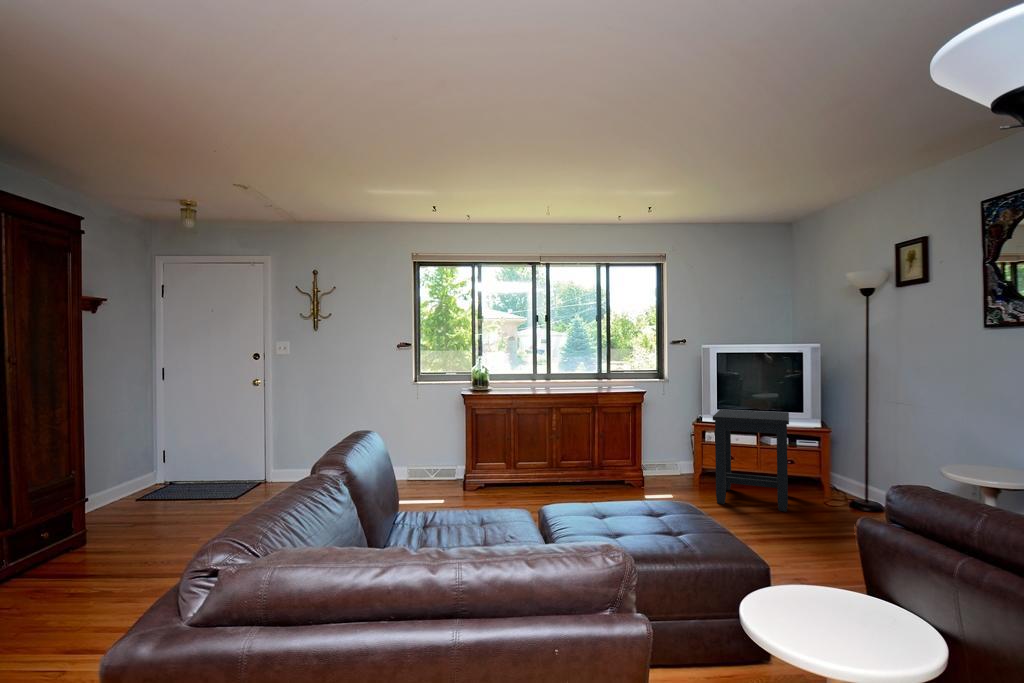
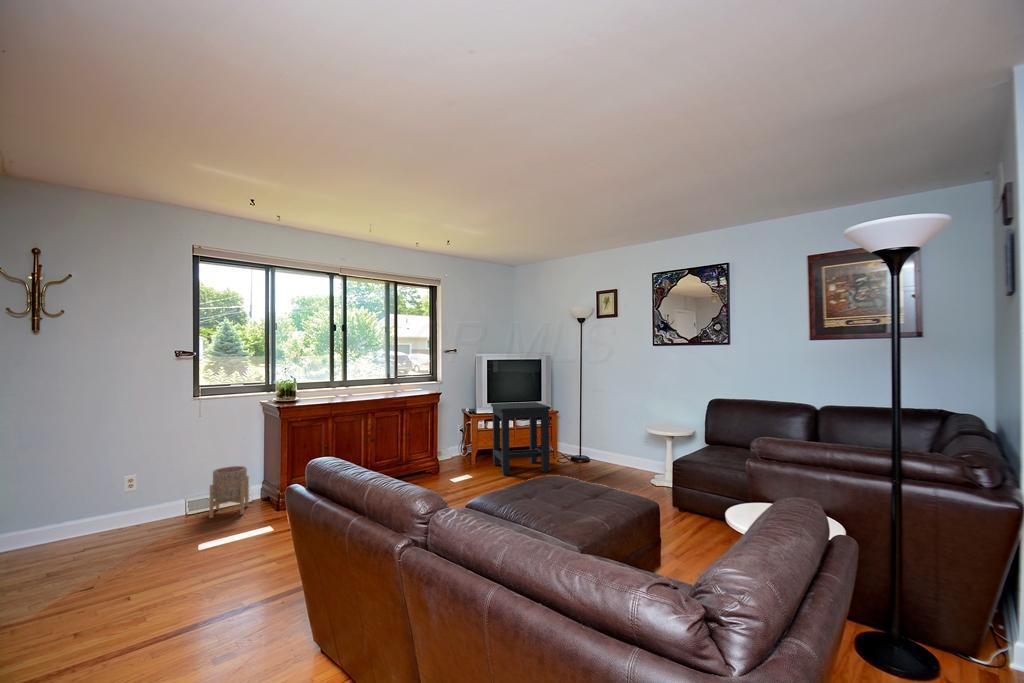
planter: none [415,445,450,489] -> present [209,466,249,518]

